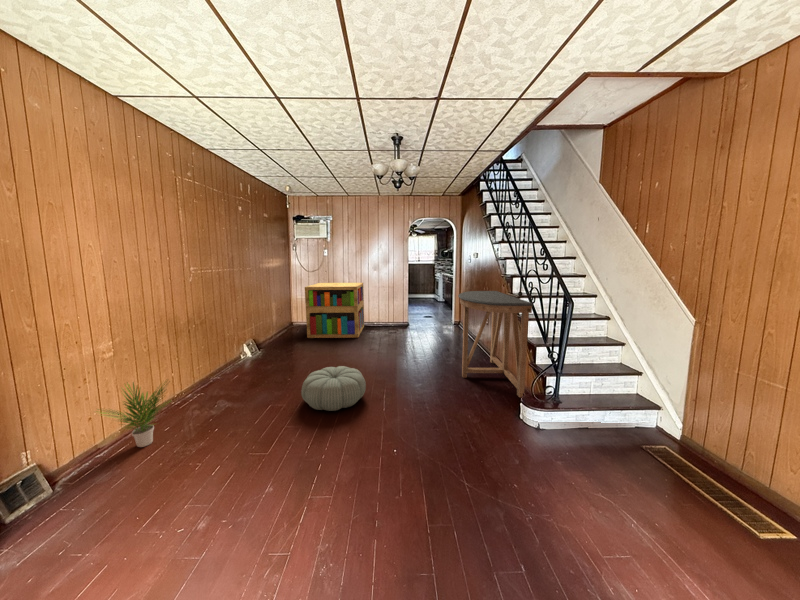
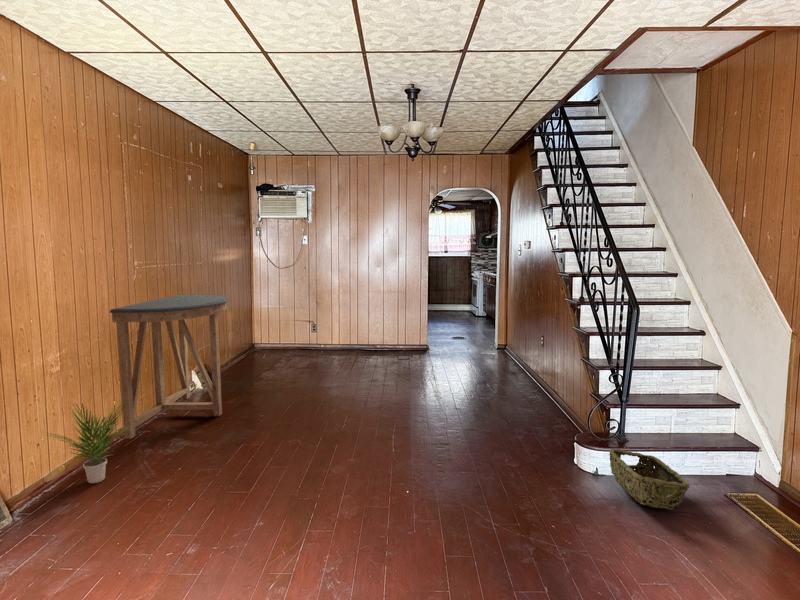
bookshelf: present [305,283,364,338] -> none [275,284,361,365]
console table: present [458,291,533,397] -> present [110,294,229,439]
pouf: present [301,366,366,411] -> none [283,396,368,451]
woven basket: none [551,411,622,464] -> present [610,449,689,509]

